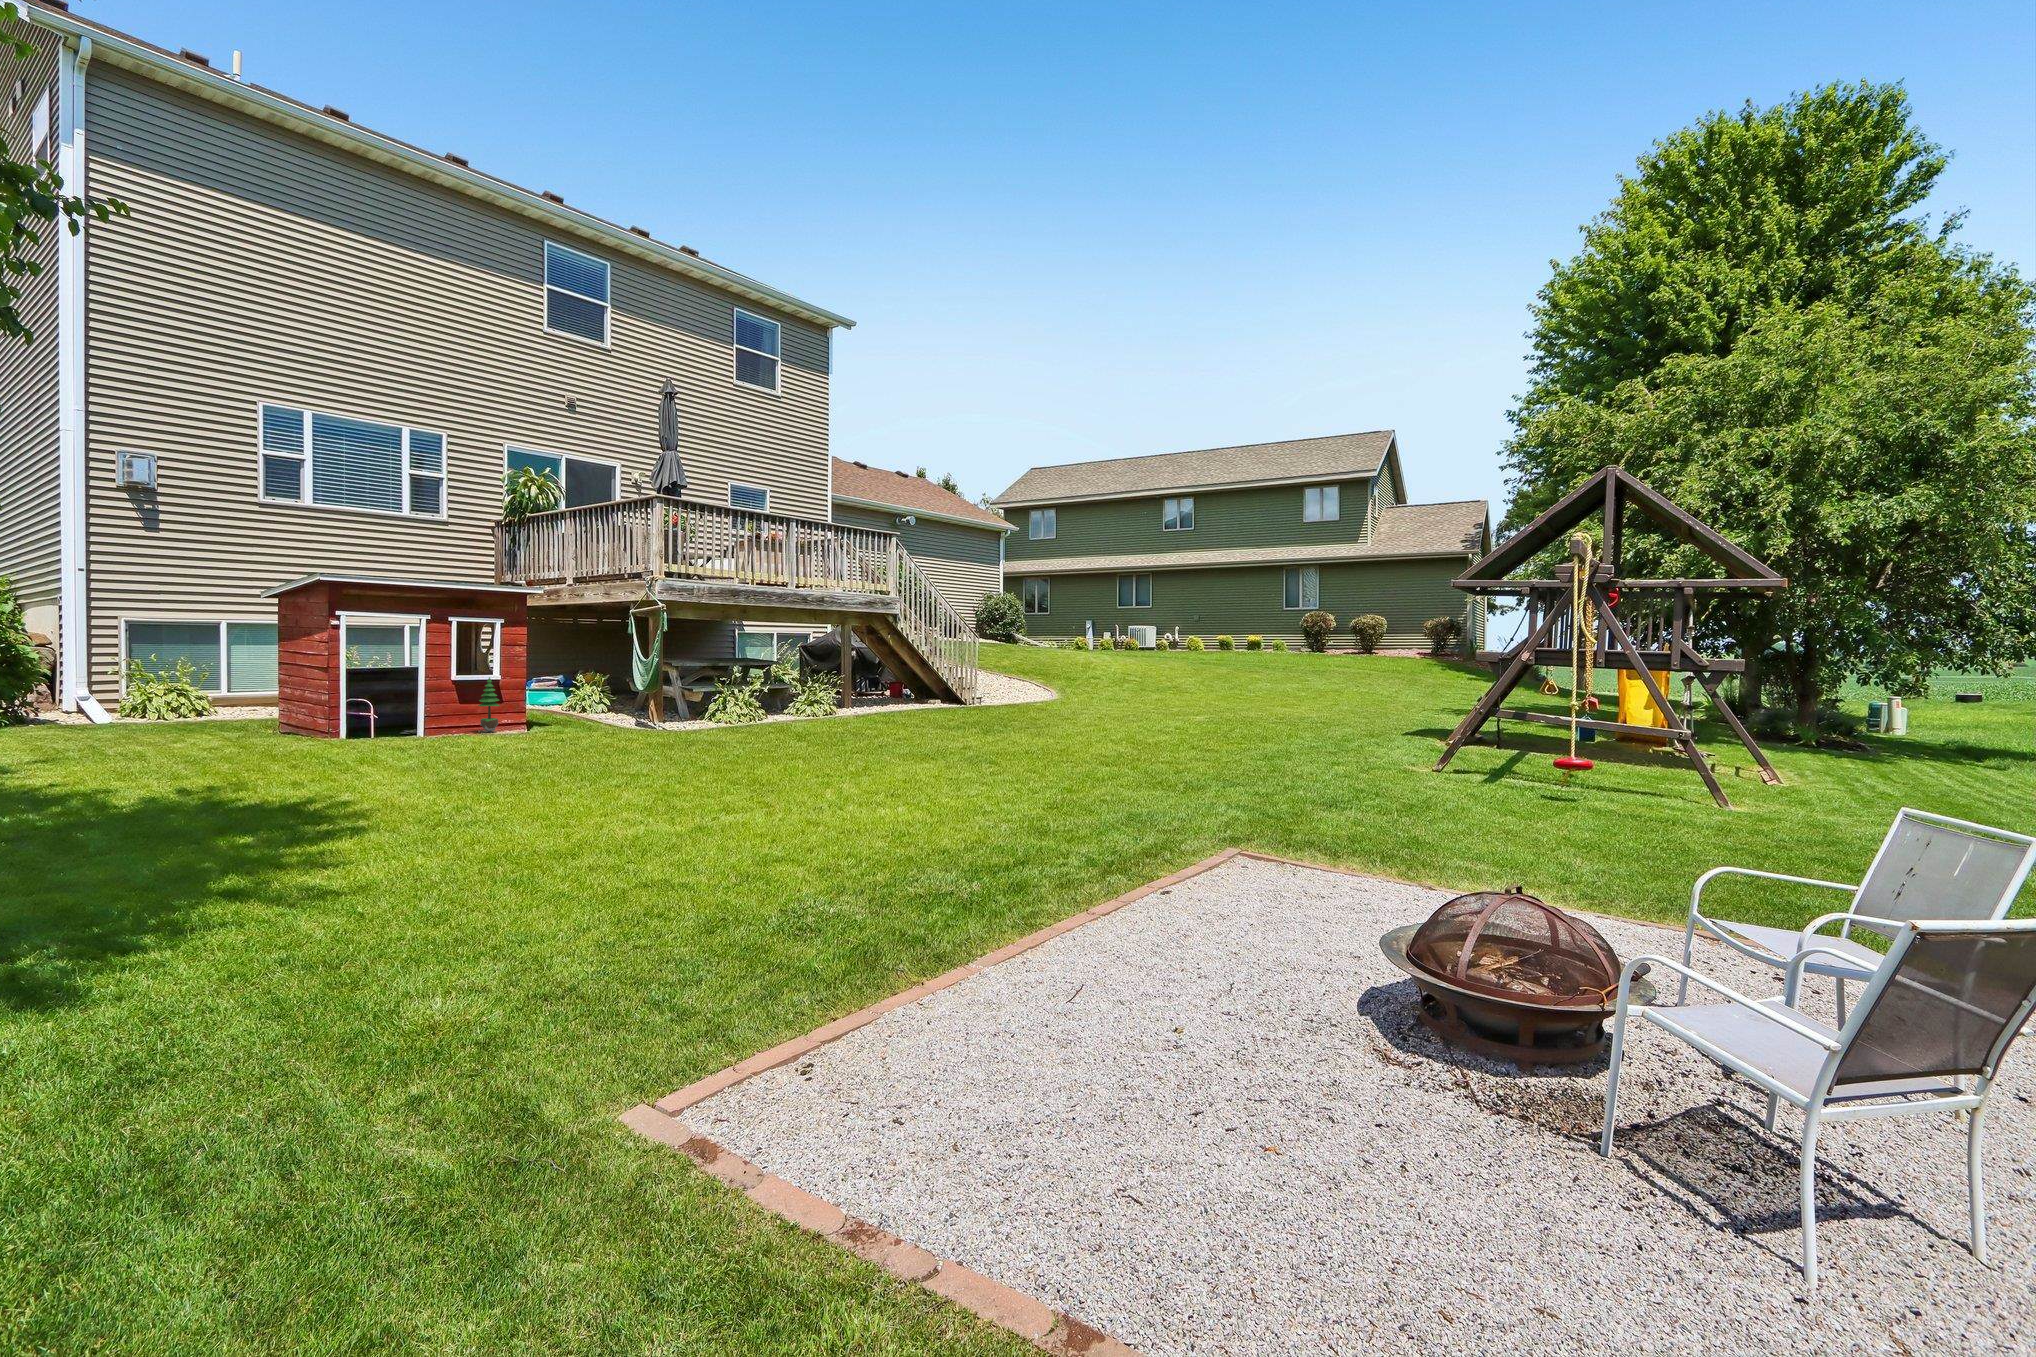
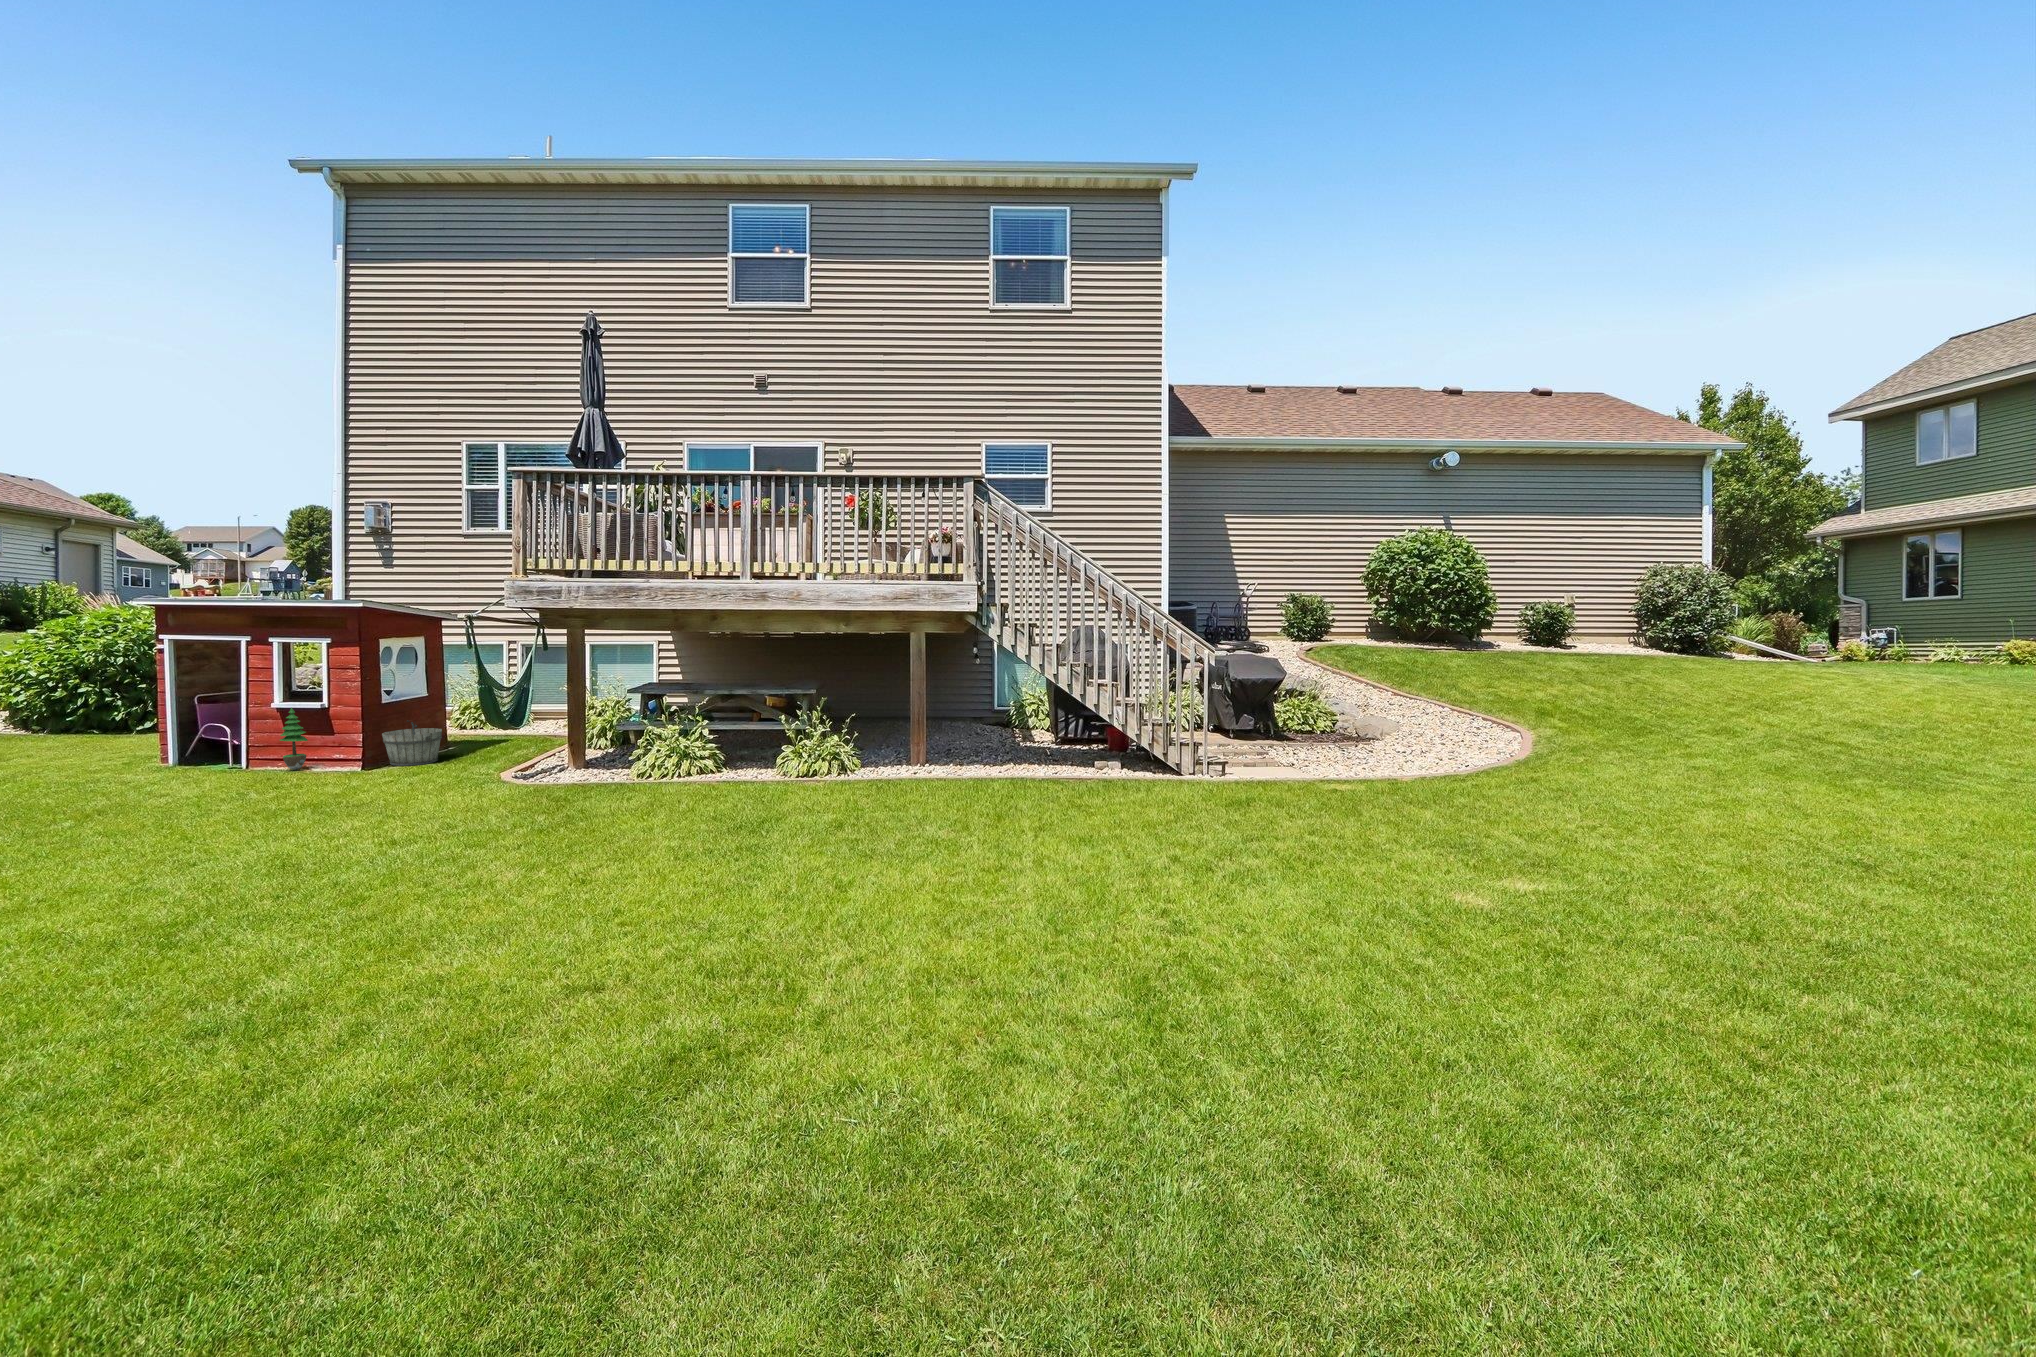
wooden bucket: none [523,687,572,724] -> present [382,720,442,766]

